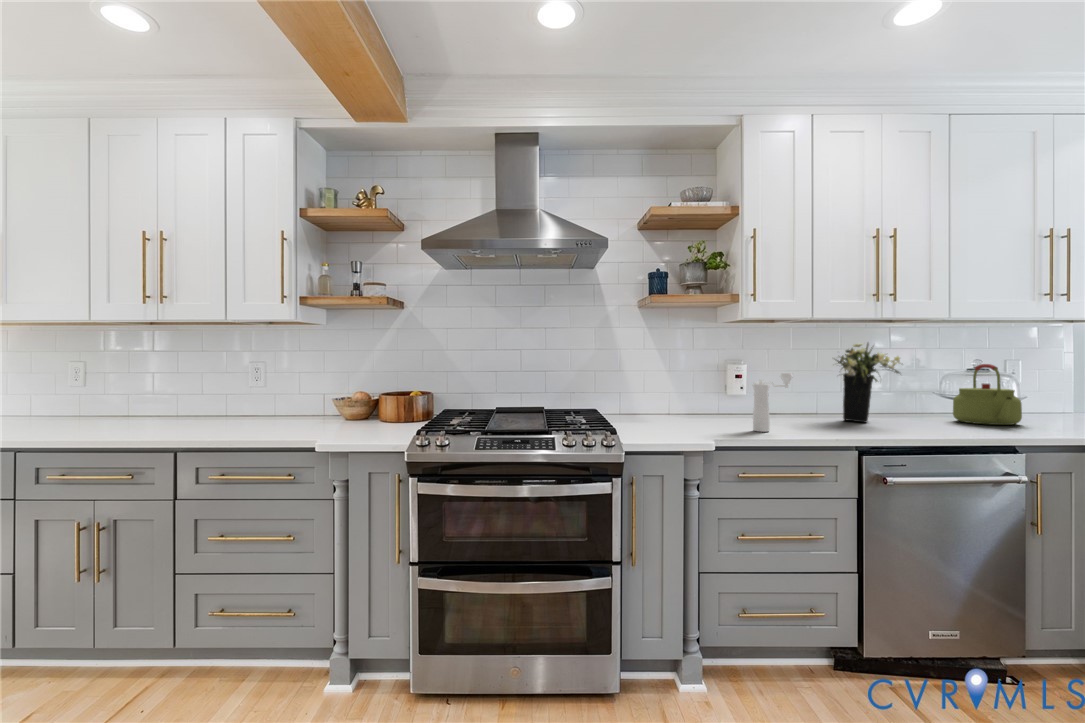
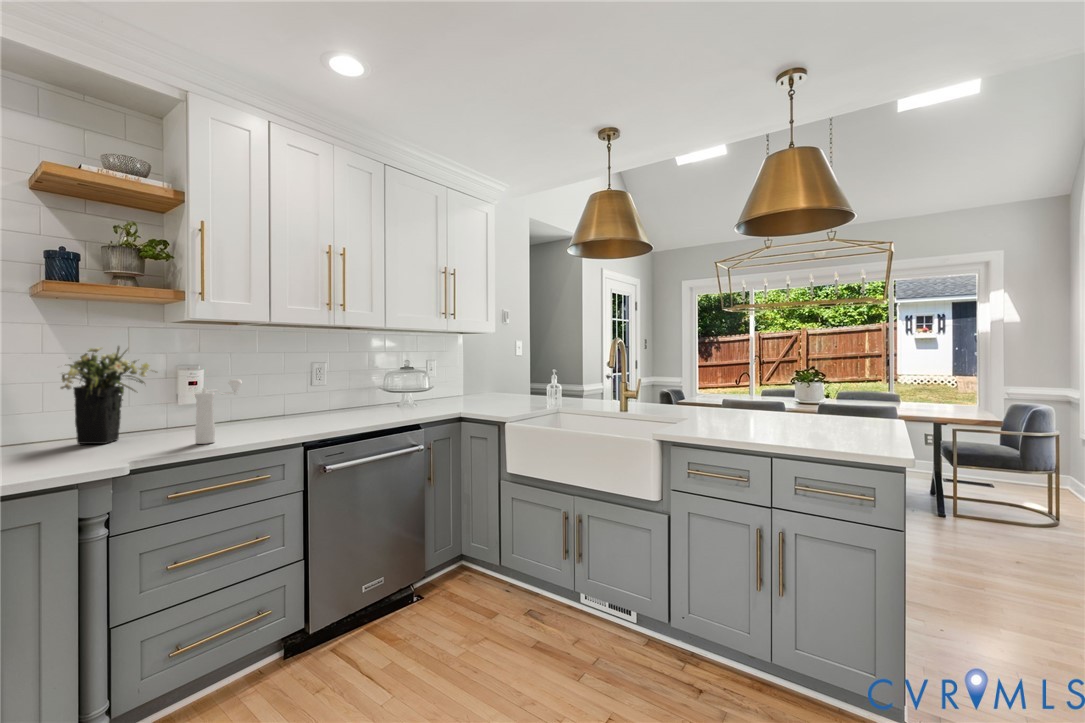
flower arrangement: present [836,343,900,422] -> present [61,346,156,444]
kettle: present [953,364,1022,425] -> none [388,364,428,411]

